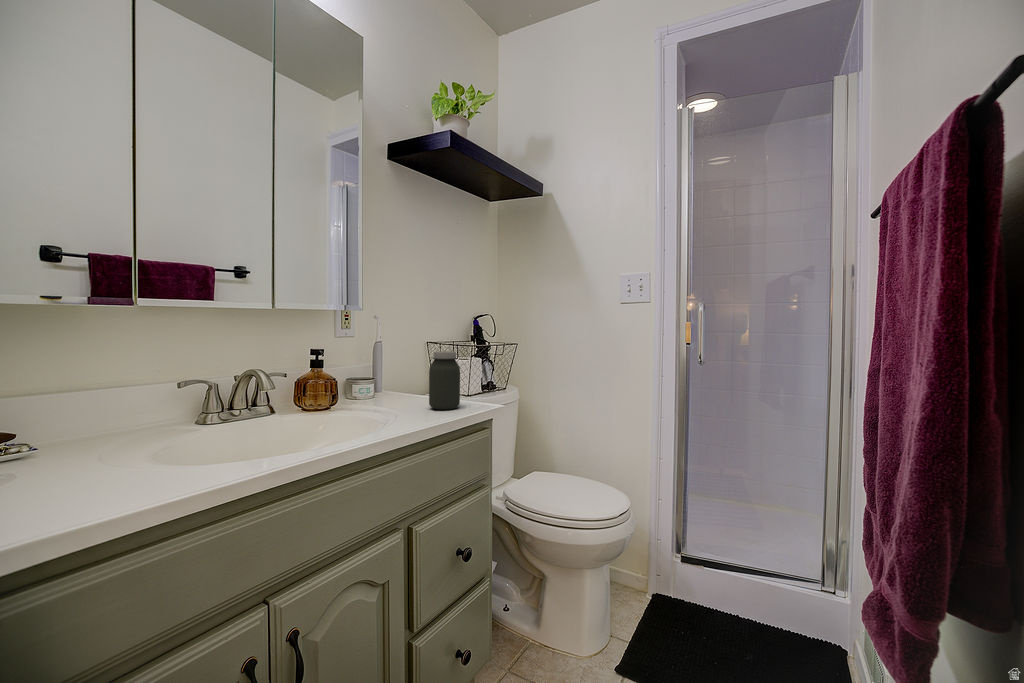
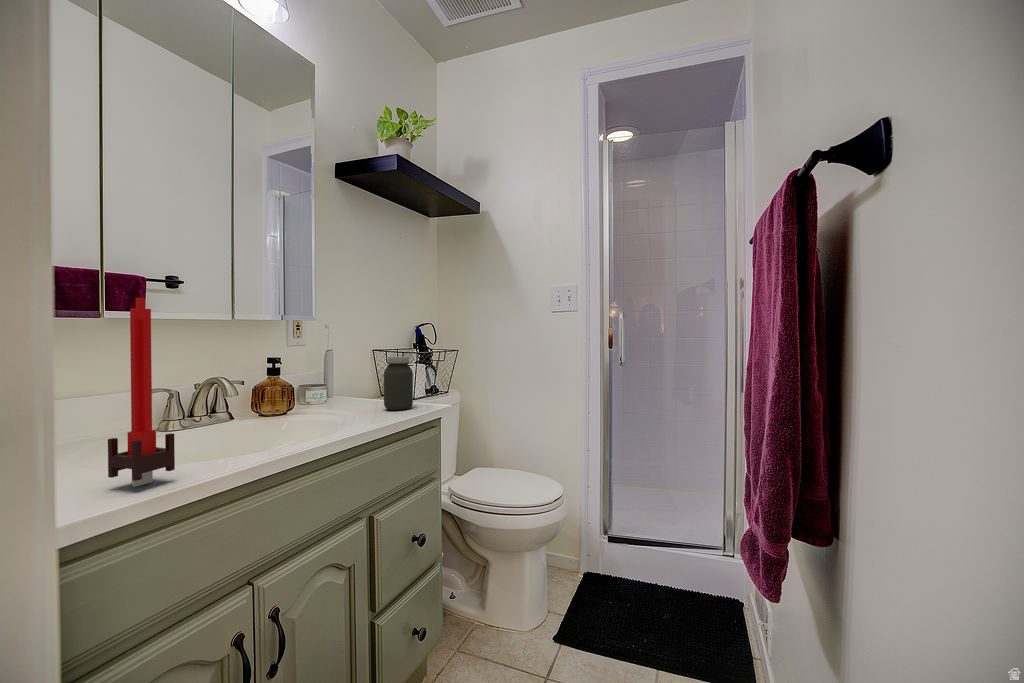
candle: none [106,284,177,494] -> present [108,298,175,487]

